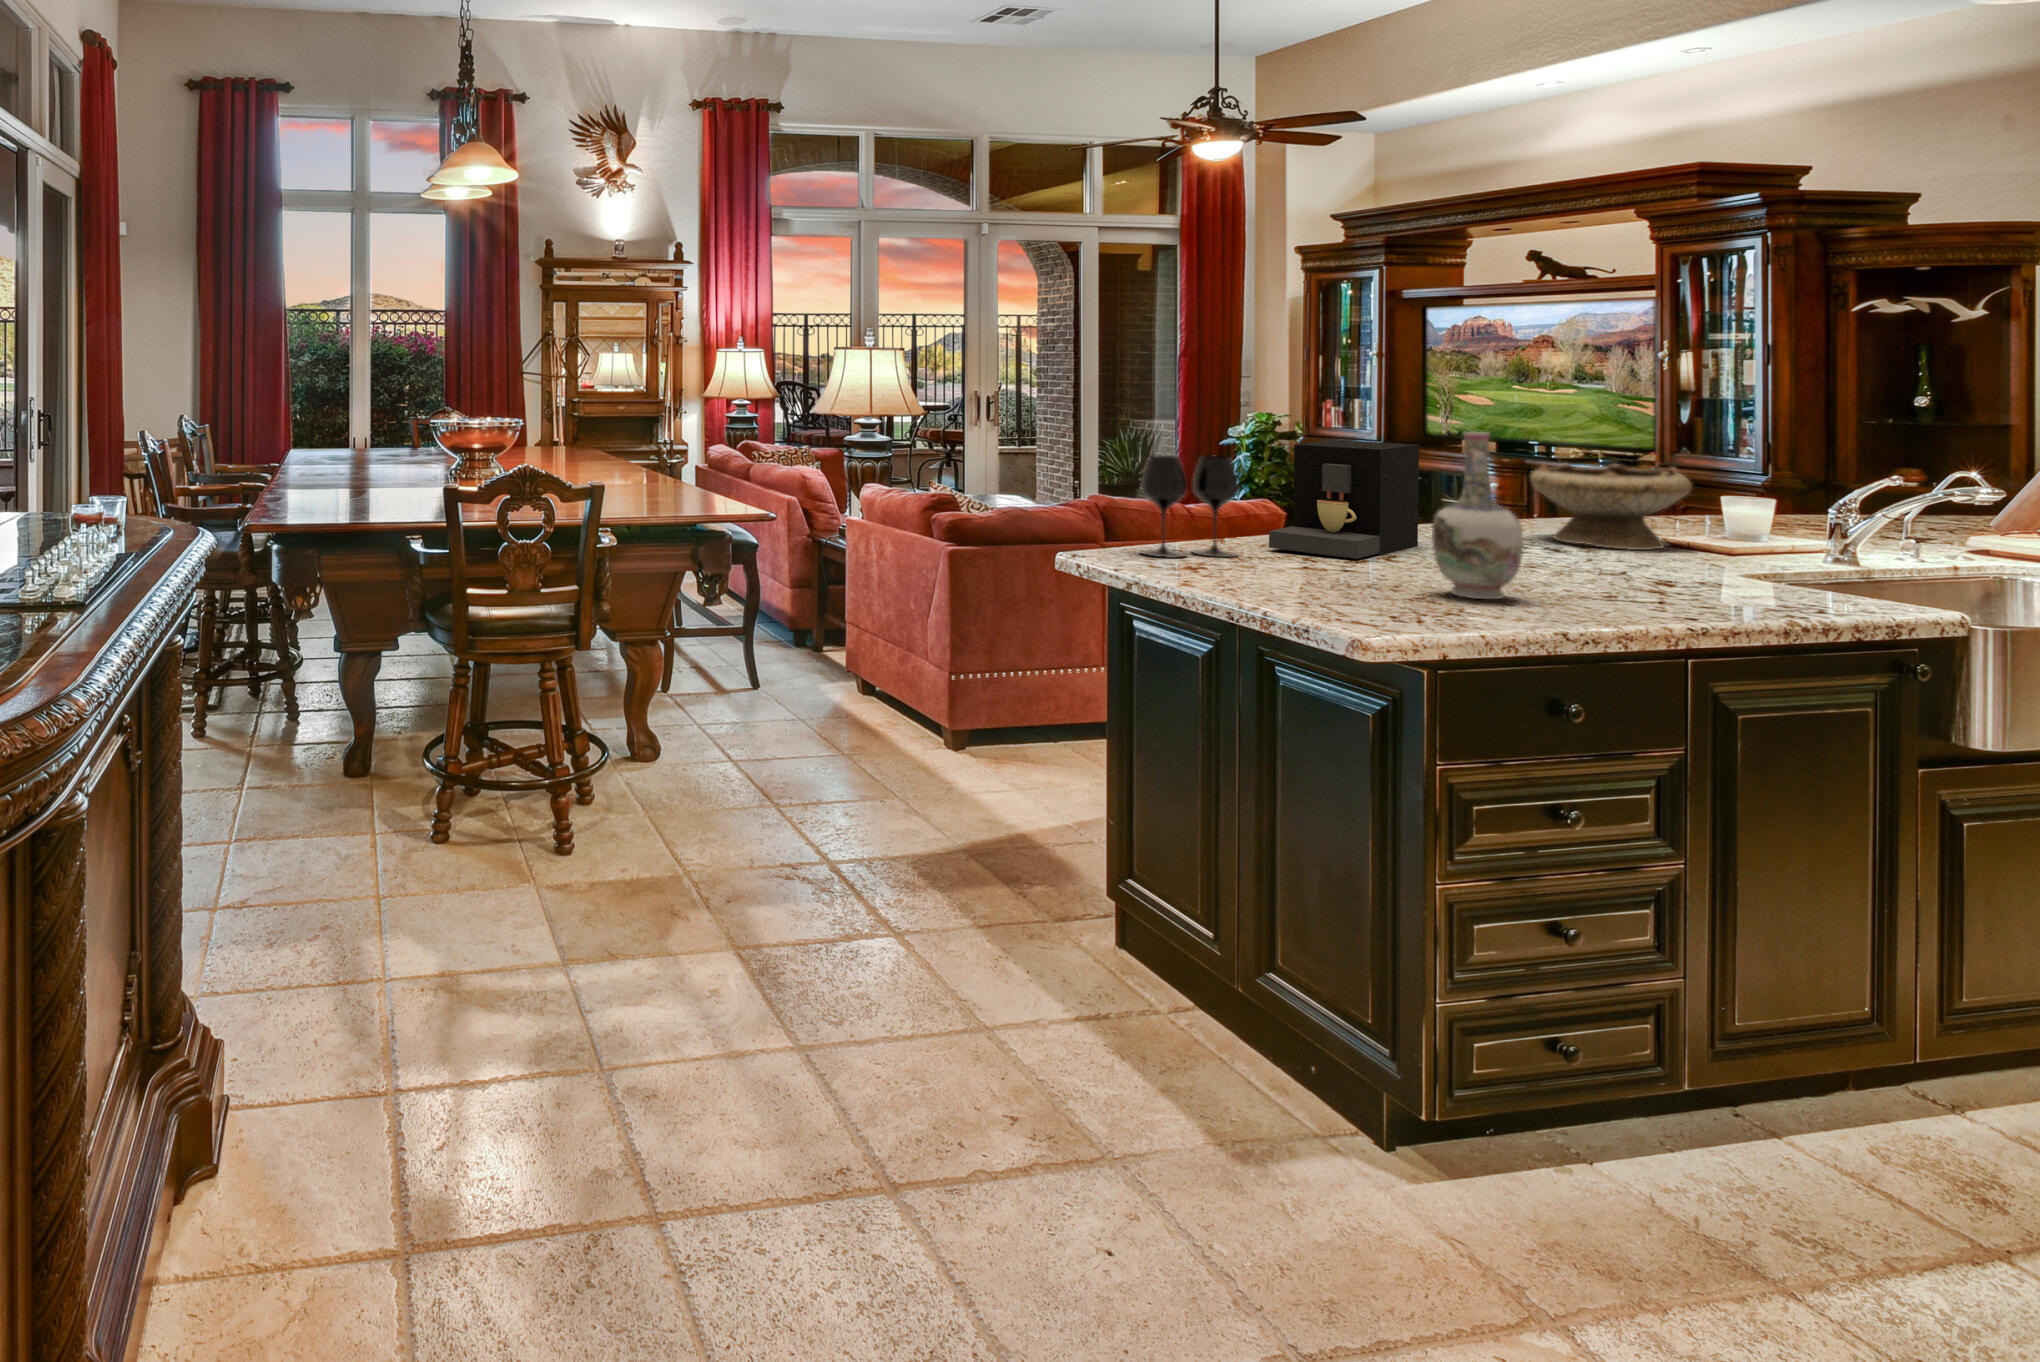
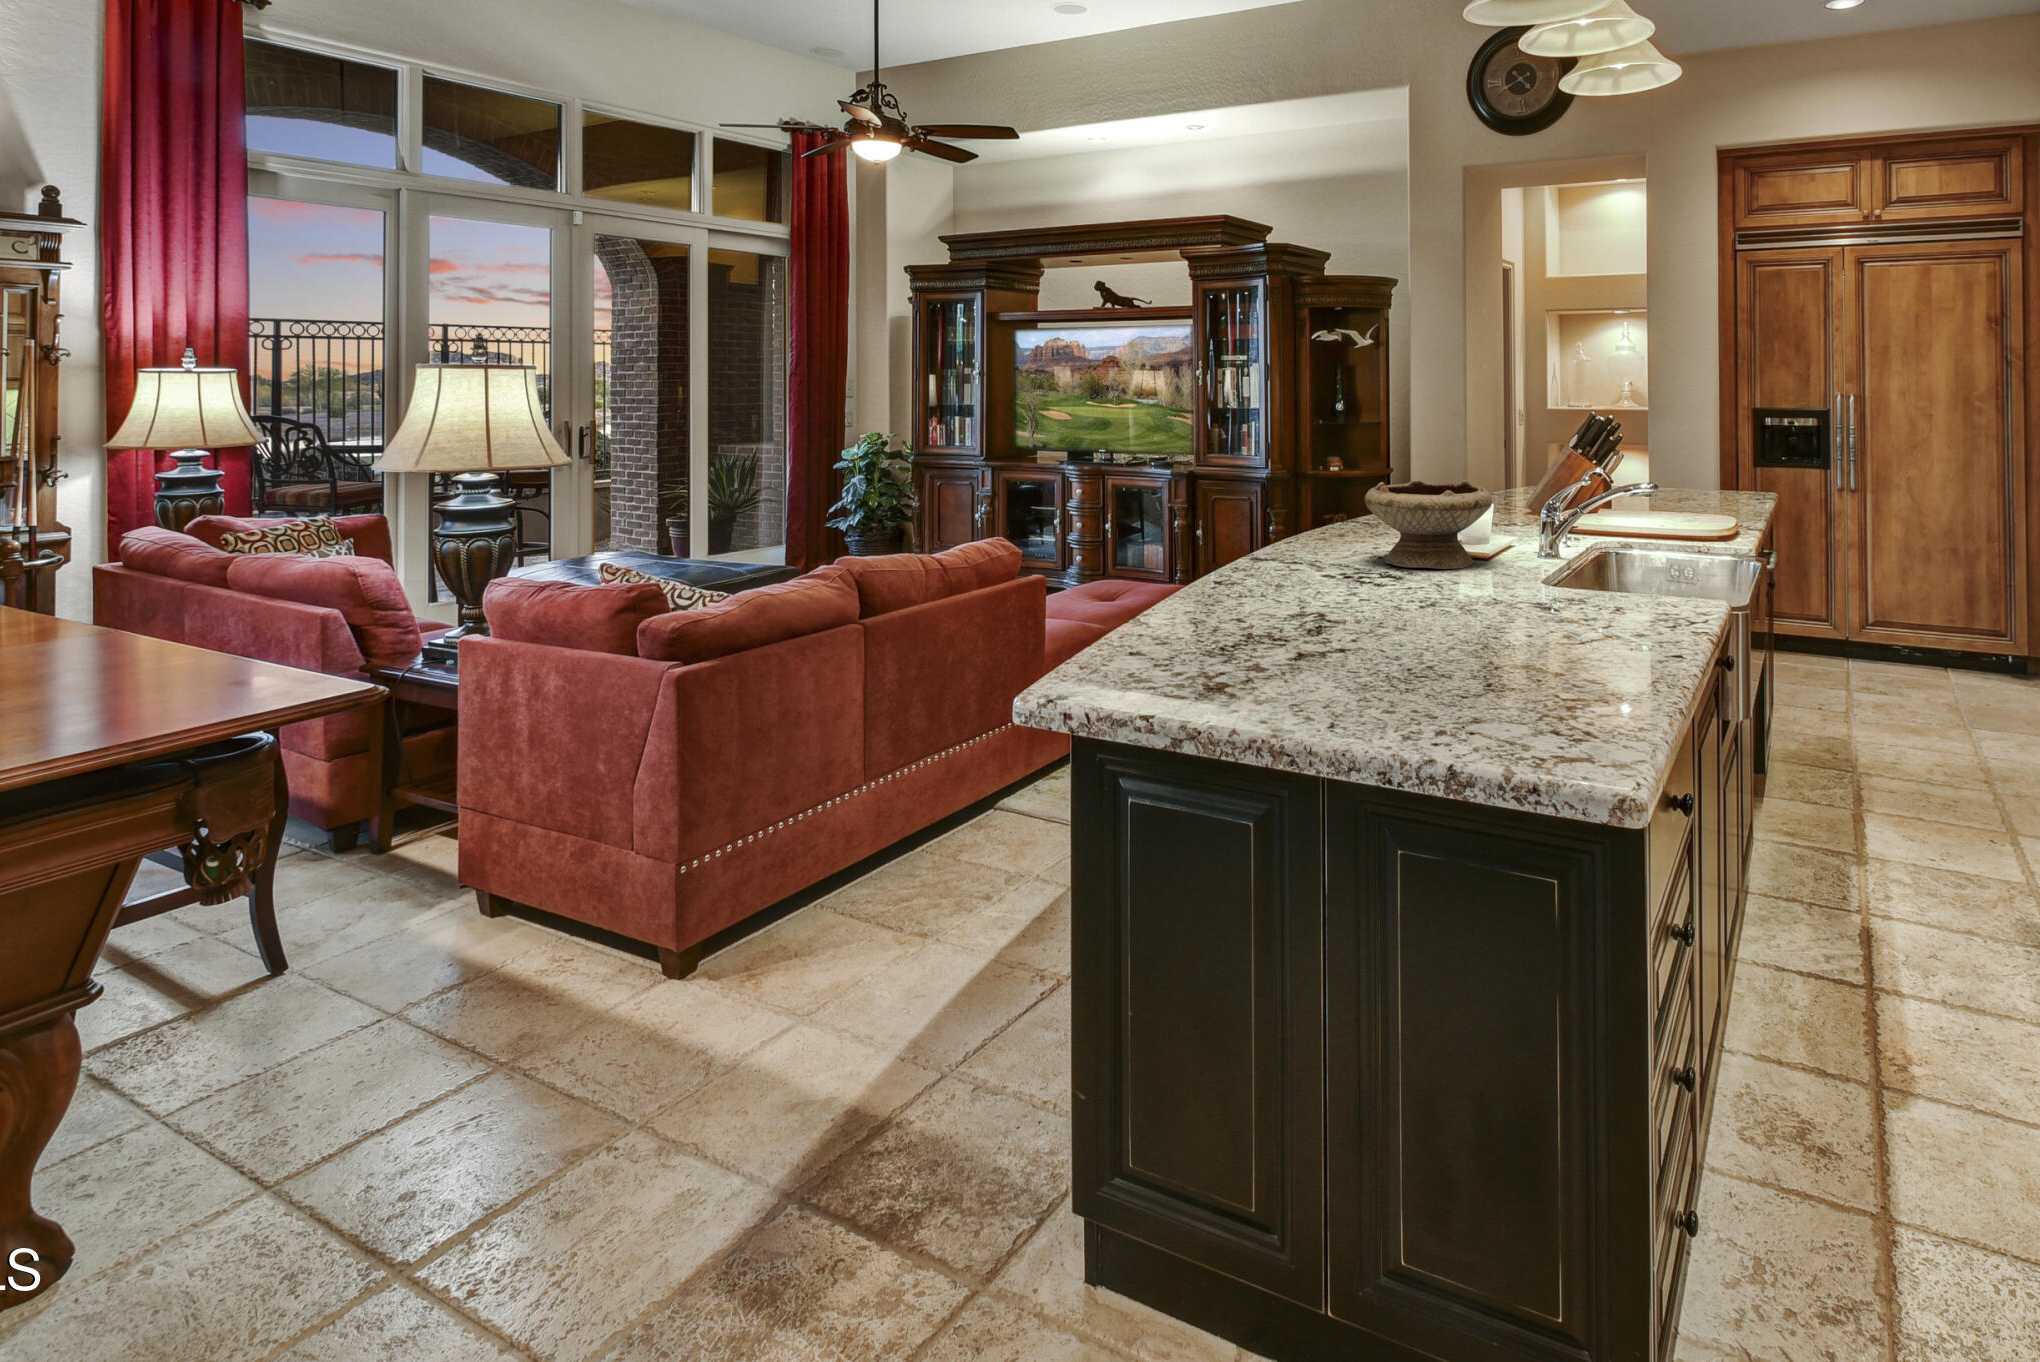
vase: present [1432,432,1523,599] -> none [1505,461,1600,672]
coffee maker: present [1269,440,1419,559] -> none [1228,473,1332,626]
wine glass: present [1142,455,1238,558] -> none [1112,508,1219,667]

